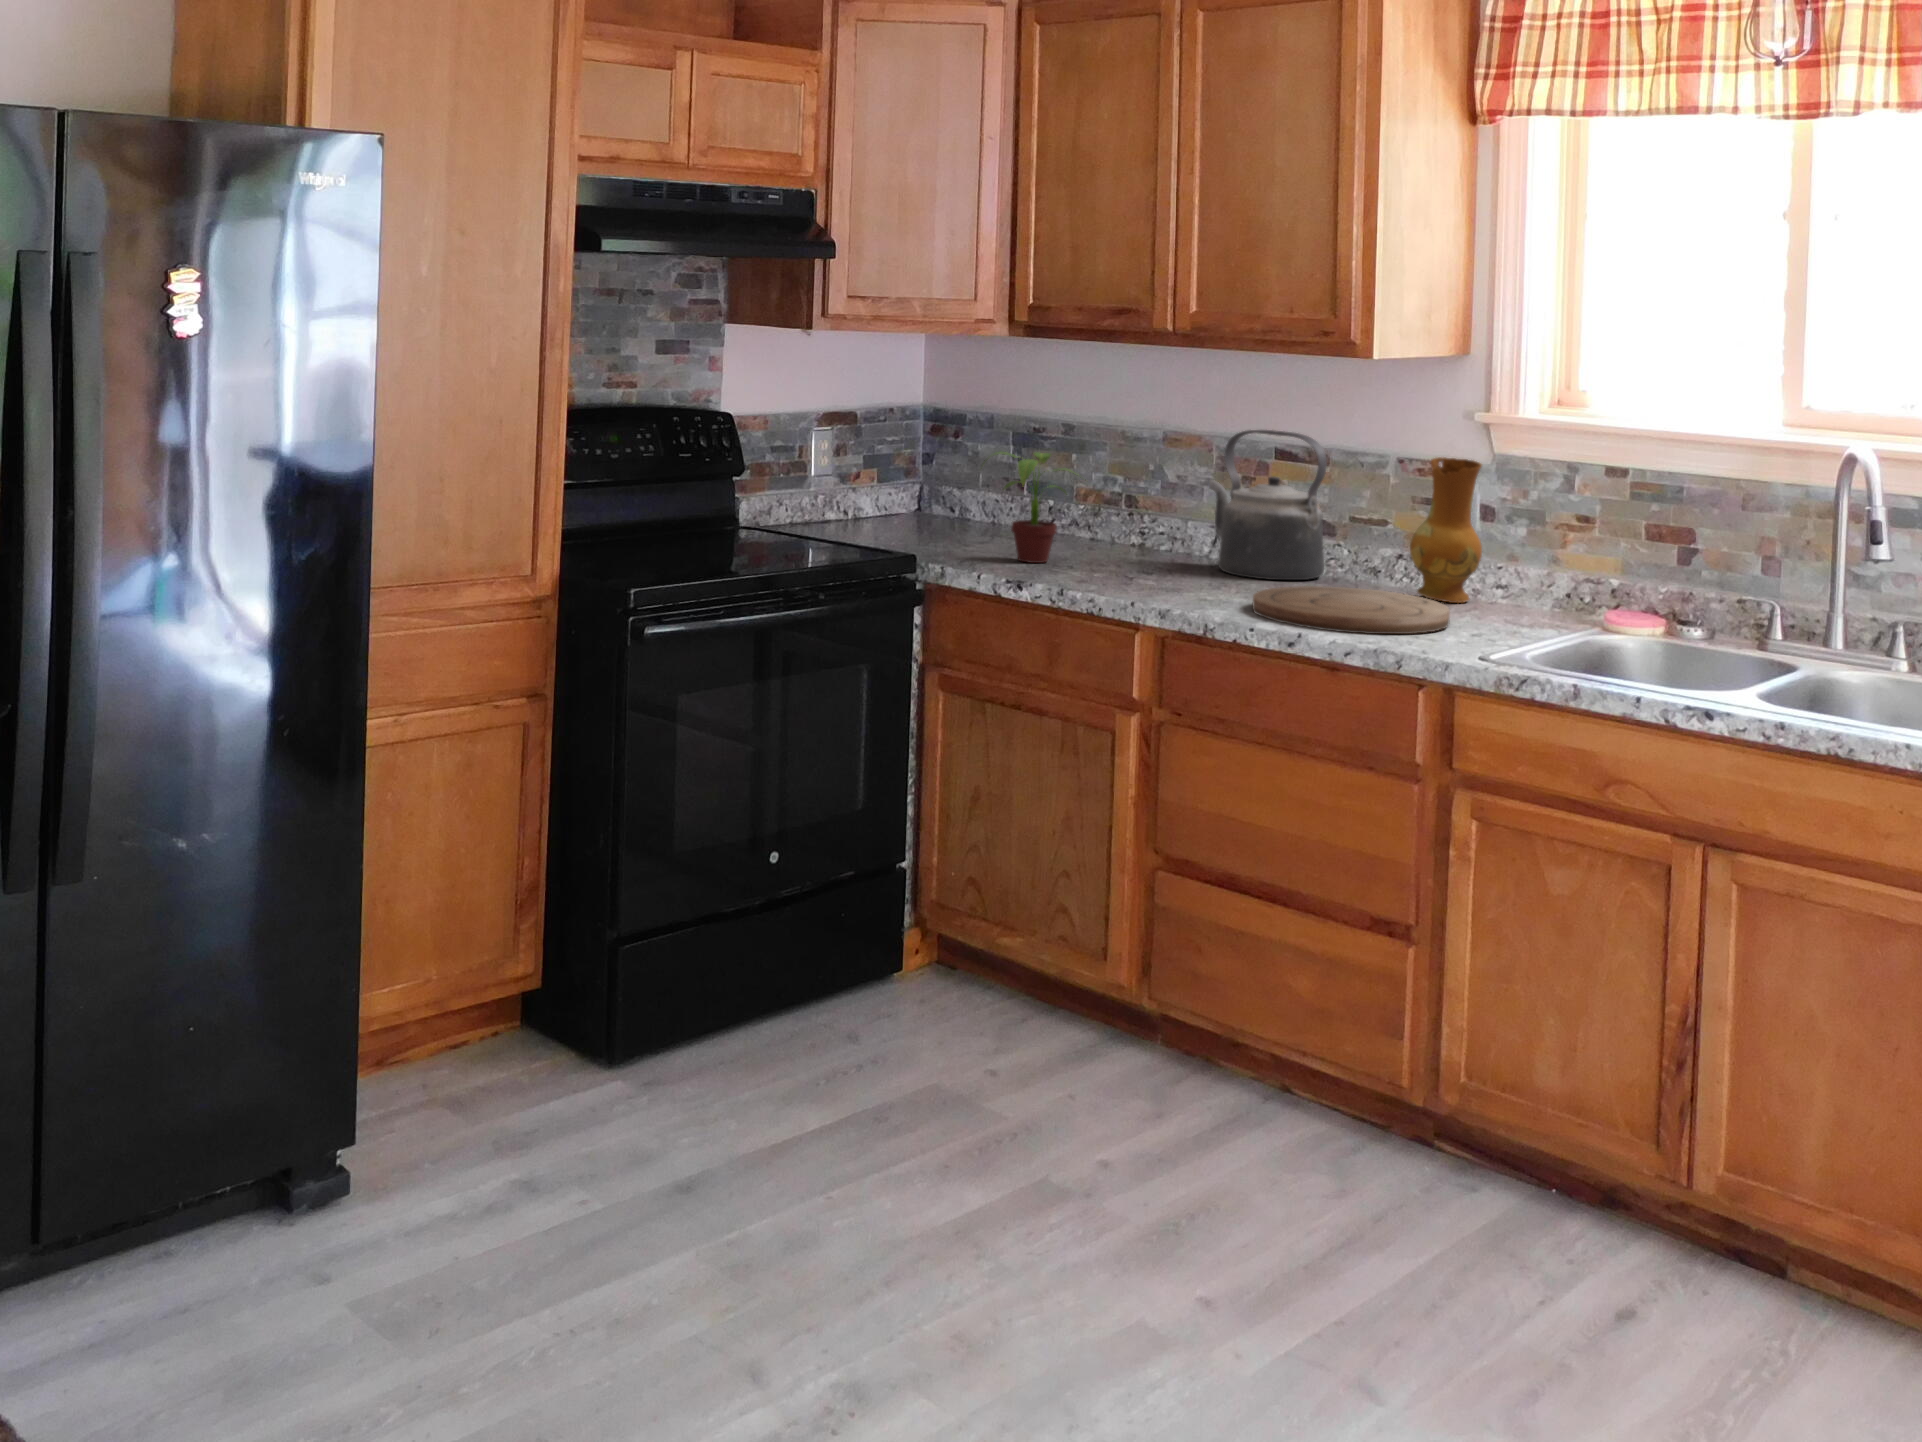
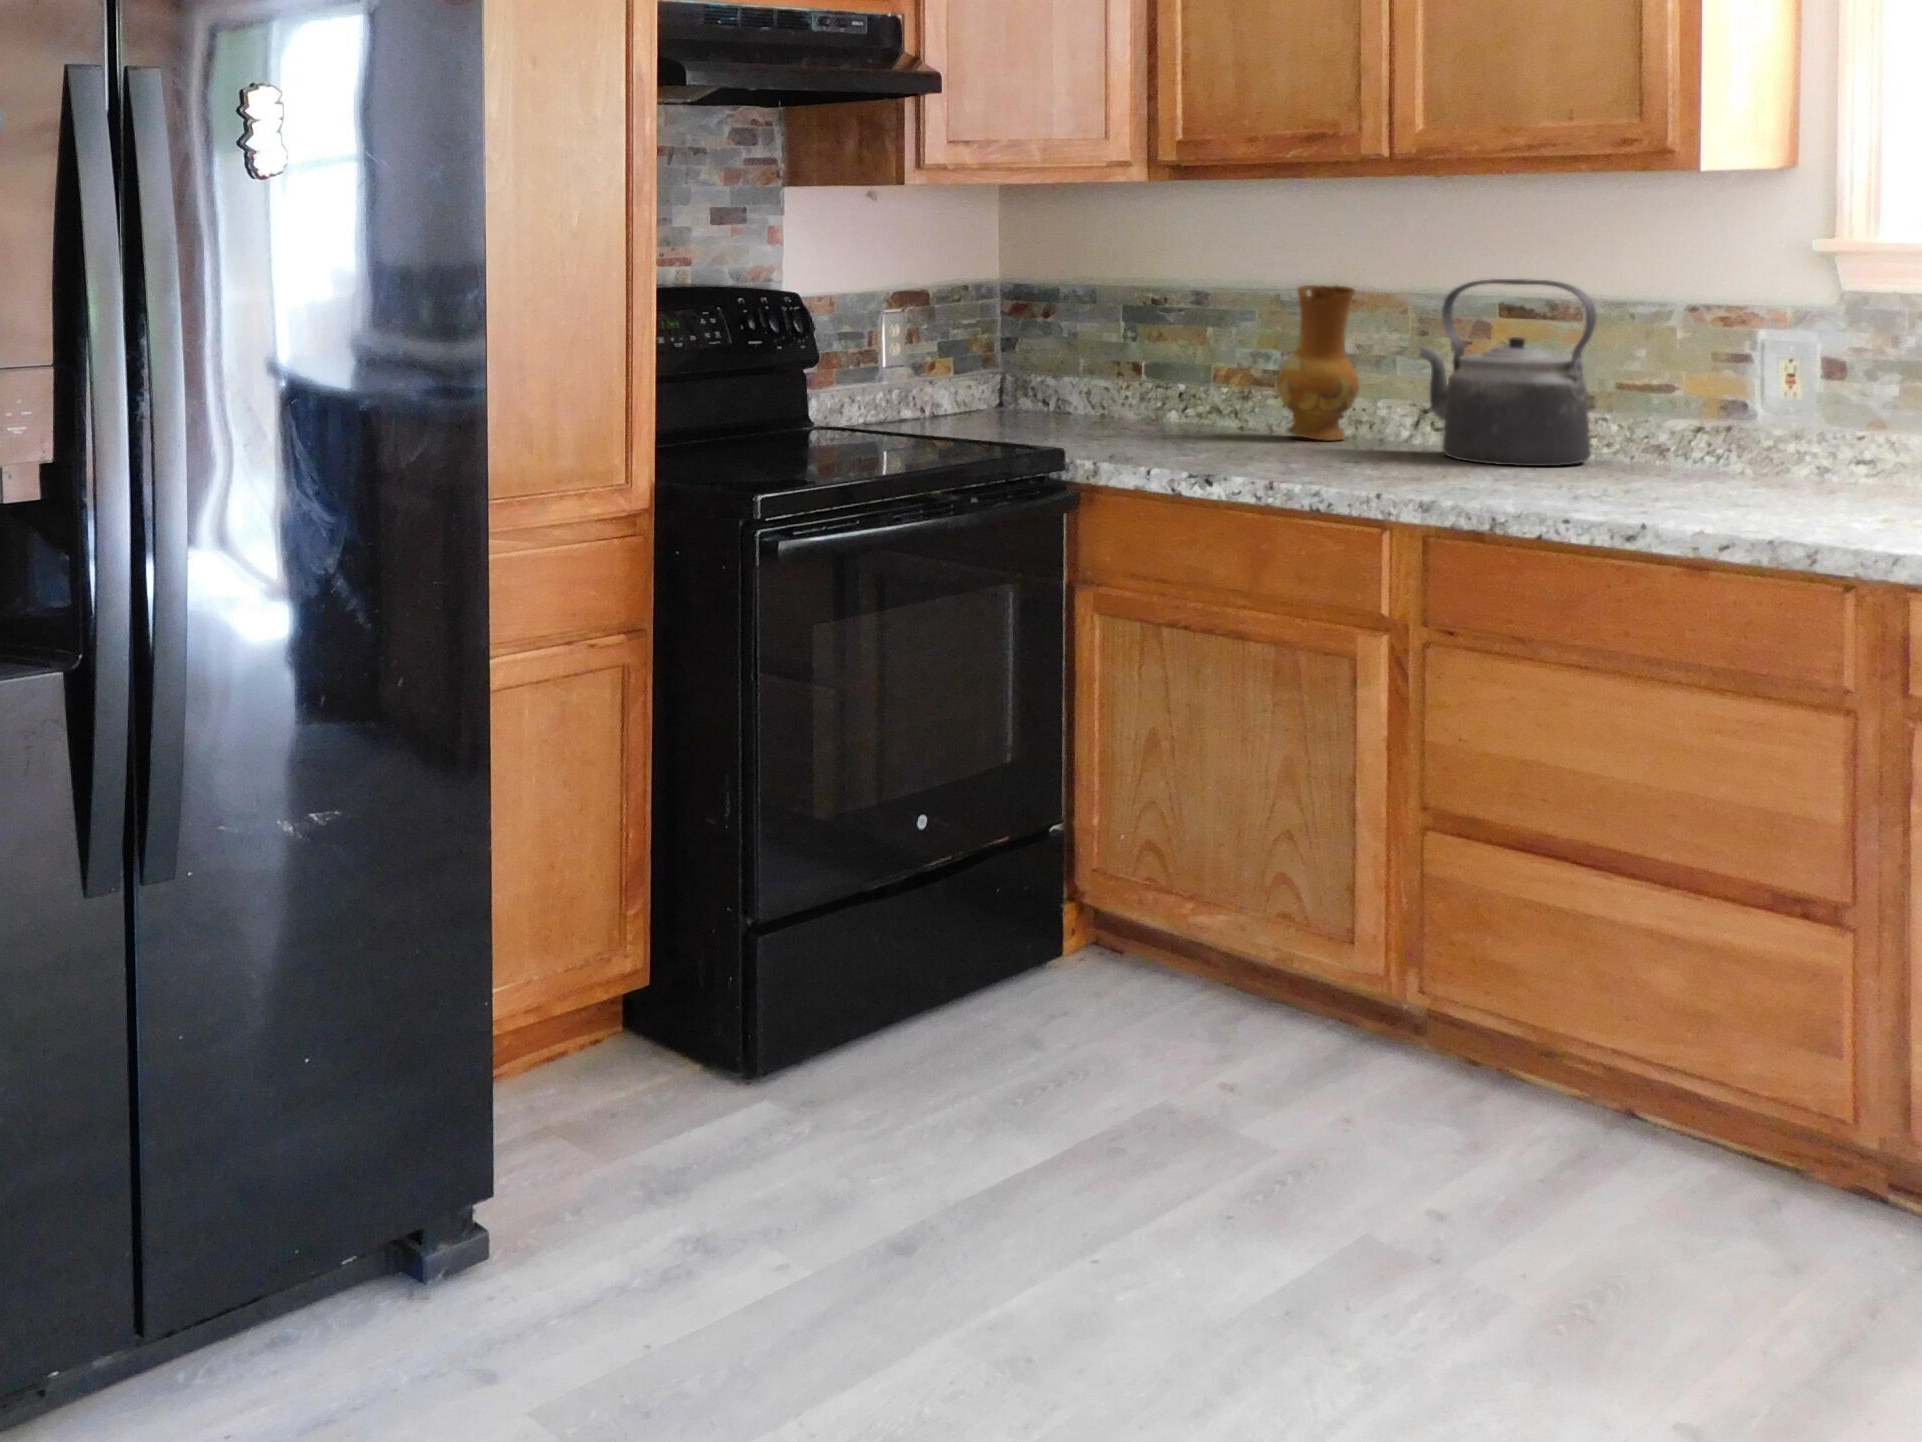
potted plant: present [986,452,1072,563] -> none [1129,320,1273,455]
ceramic jug: present [1410,457,1482,603] -> present [1277,285,1359,441]
cutting board: present [1252,586,1450,634] -> none [1553,469,1848,526]

